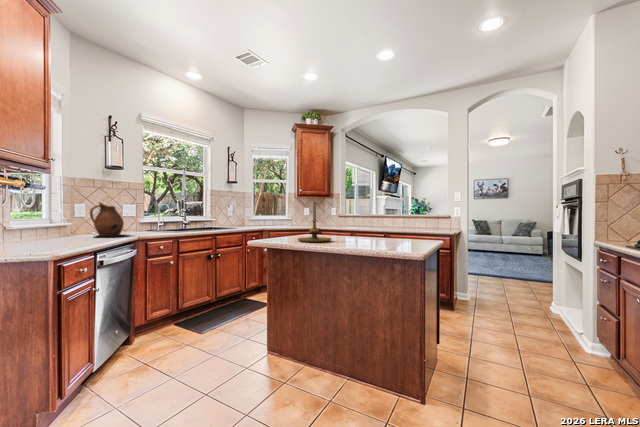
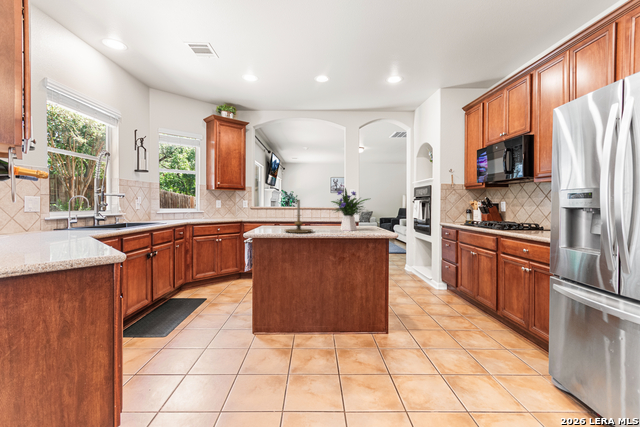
flower arrangement: none [361,185,417,243] -> present [331,188,368,231]
ceramic pitcher: present [90,202,124,236] -> none [13,195,66,241]

